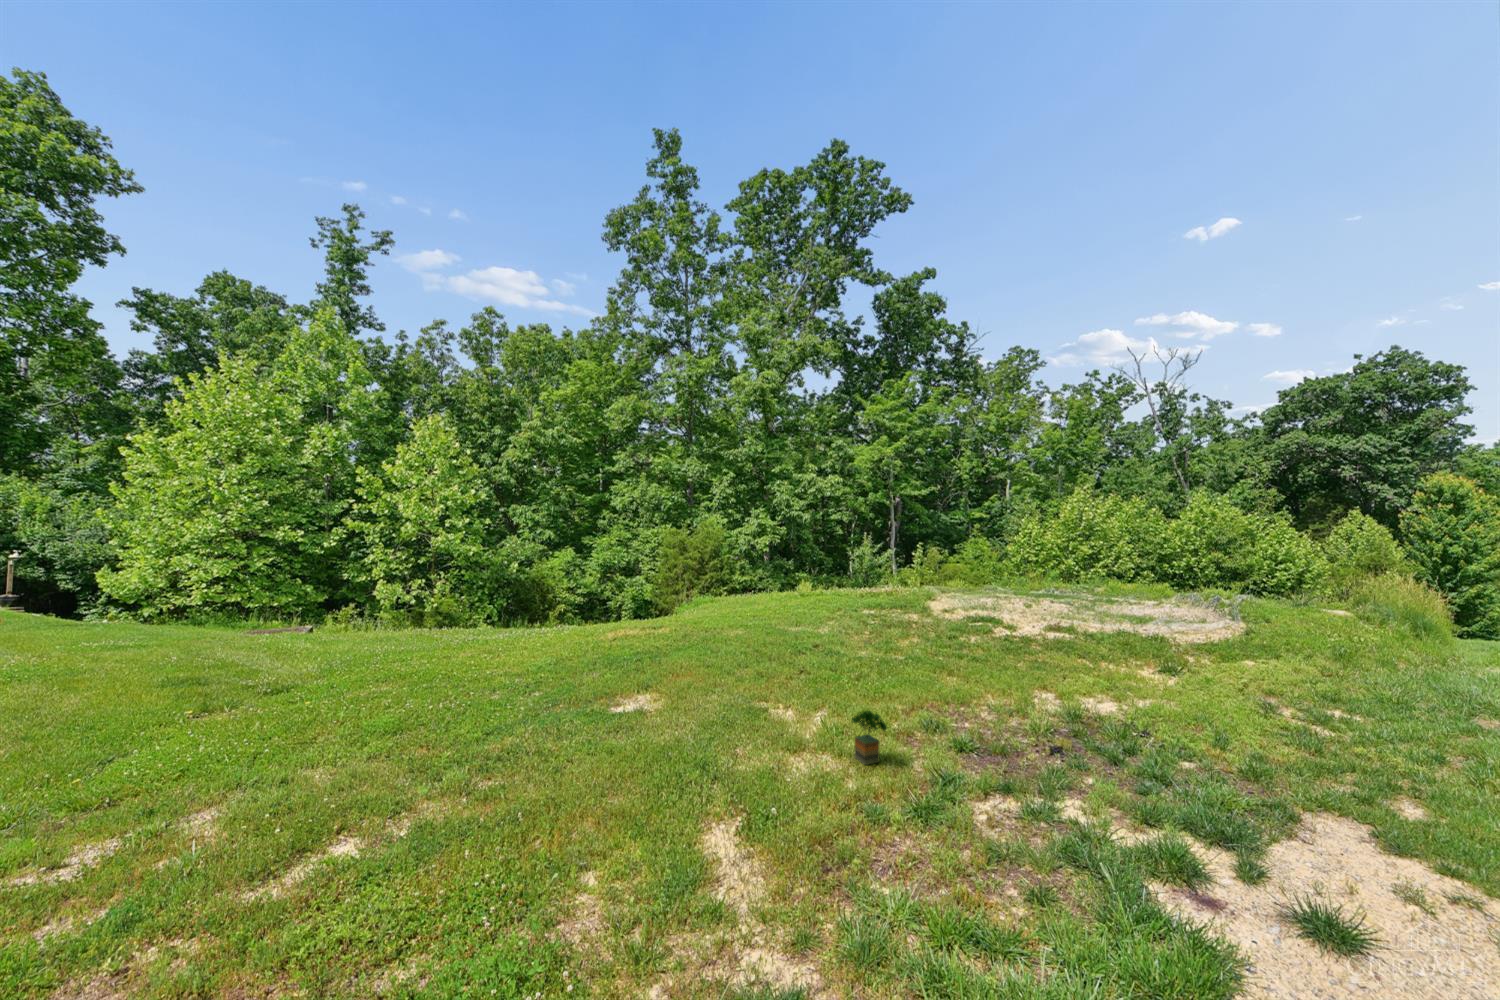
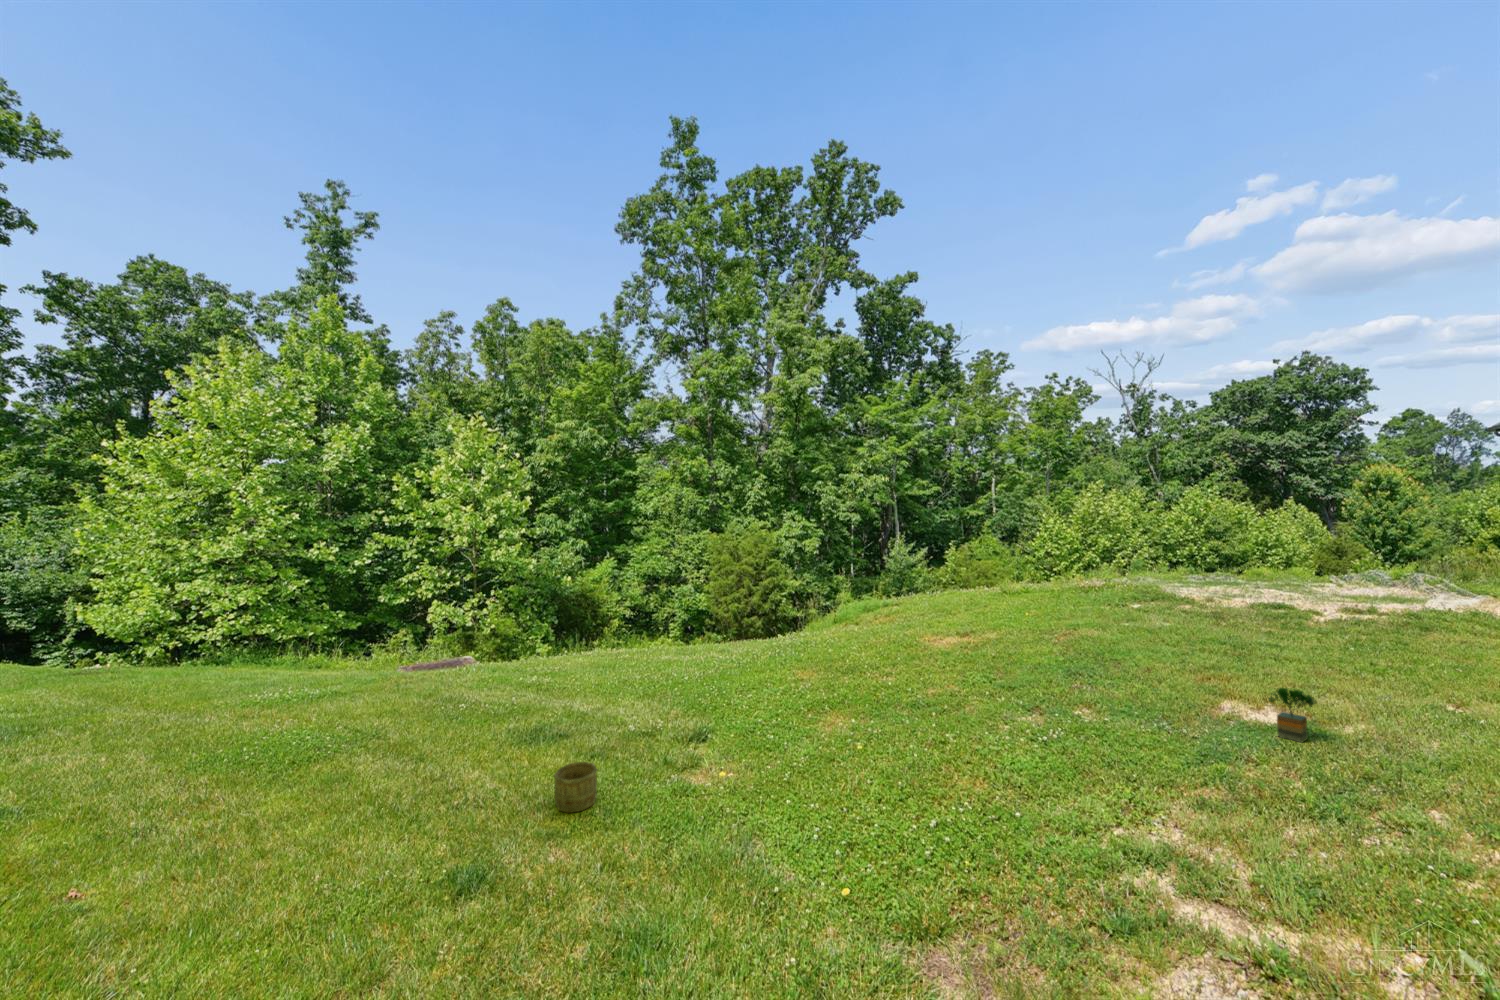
wooden bucket: none [161,721,210,760] -> present [554,762,597,813]

